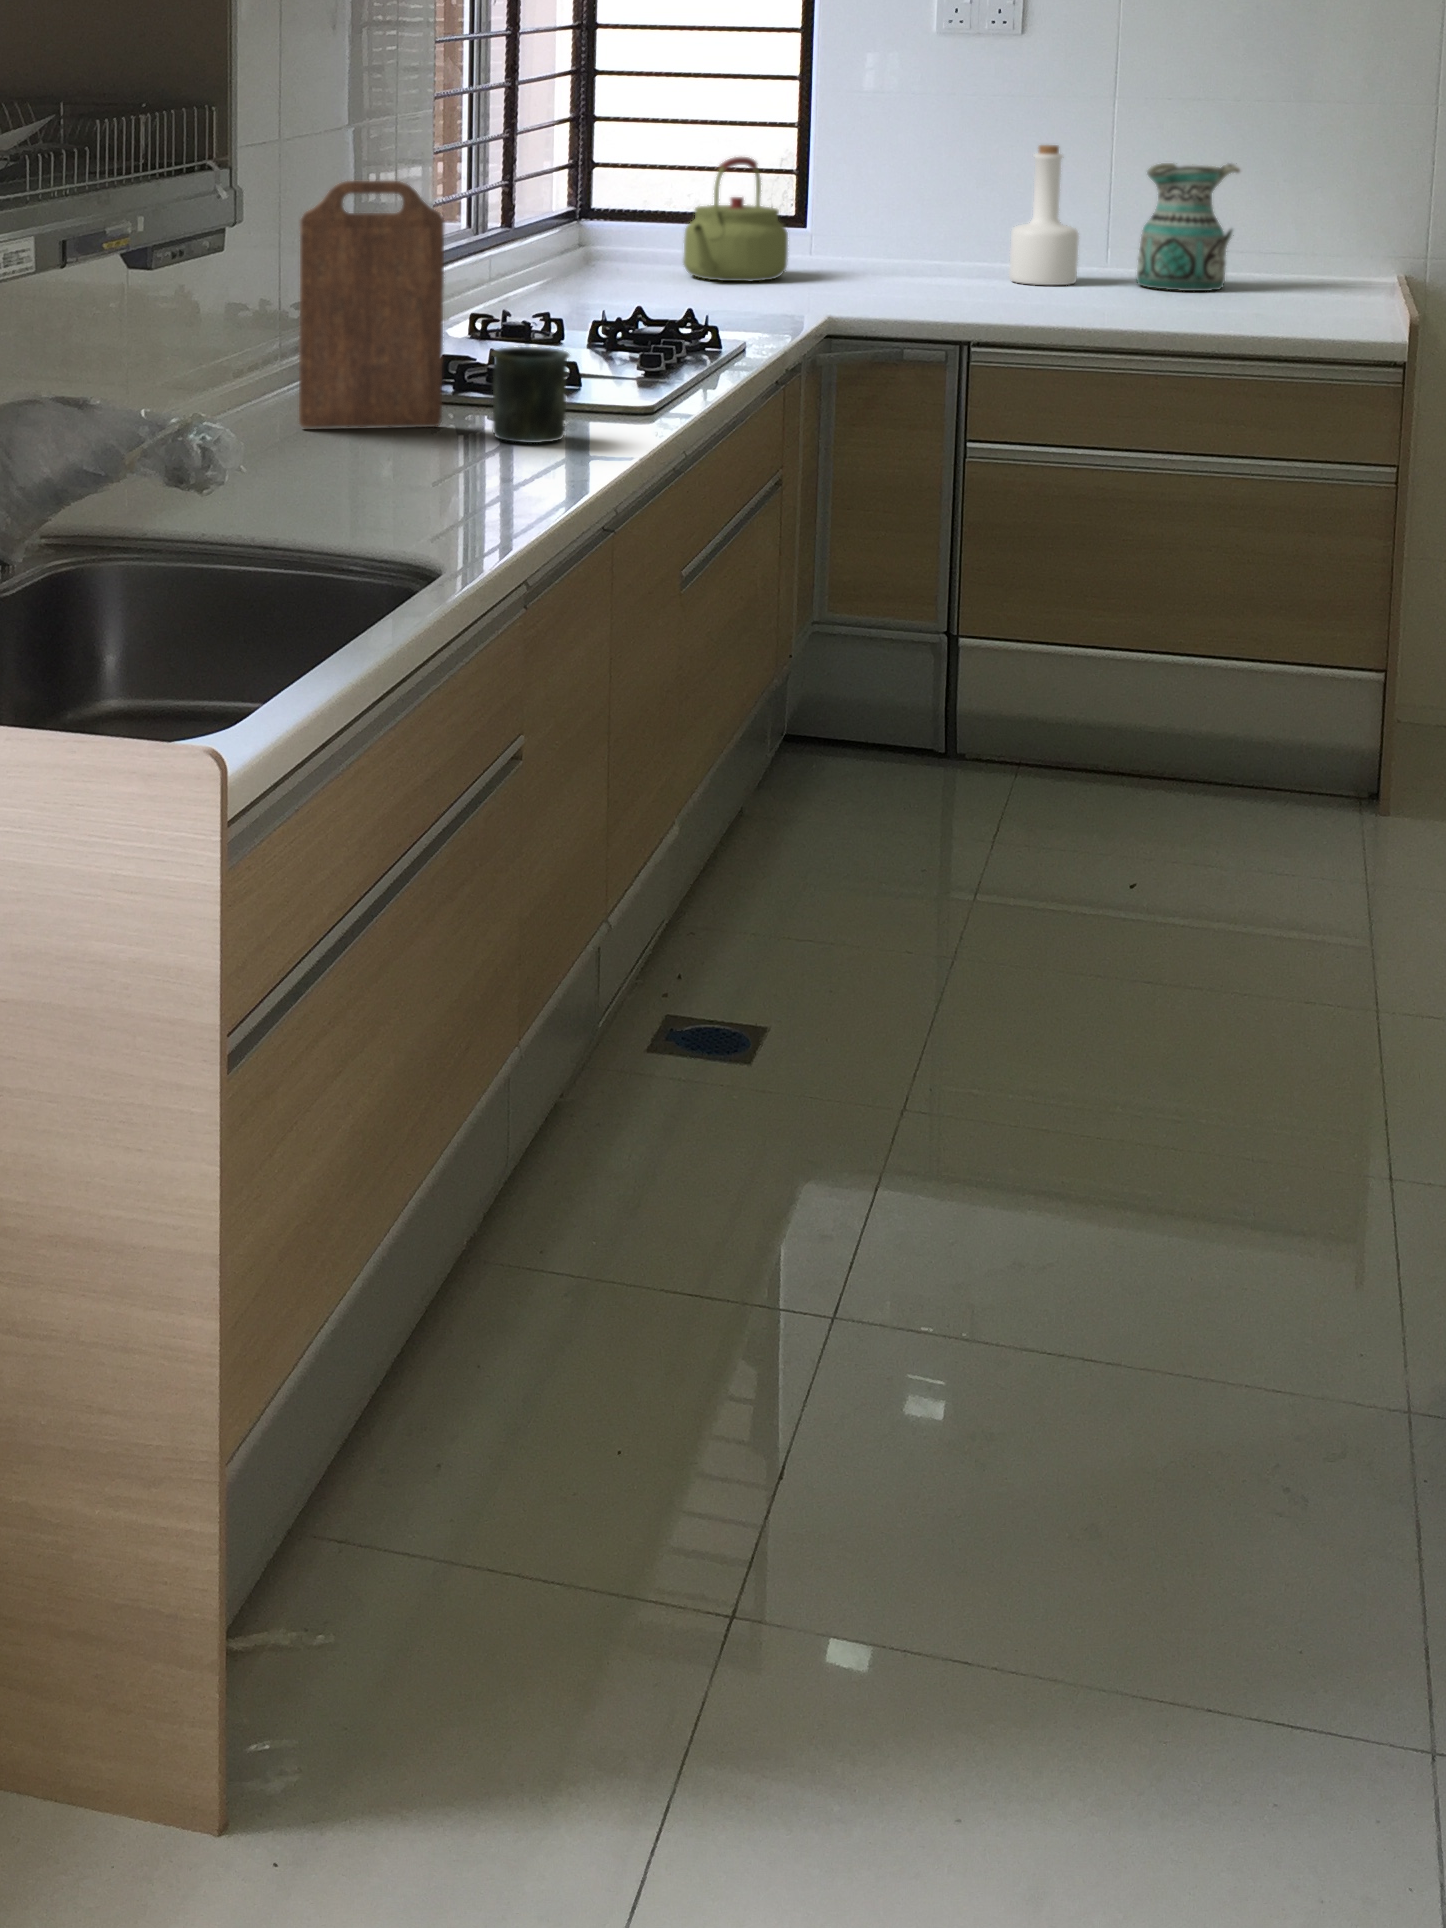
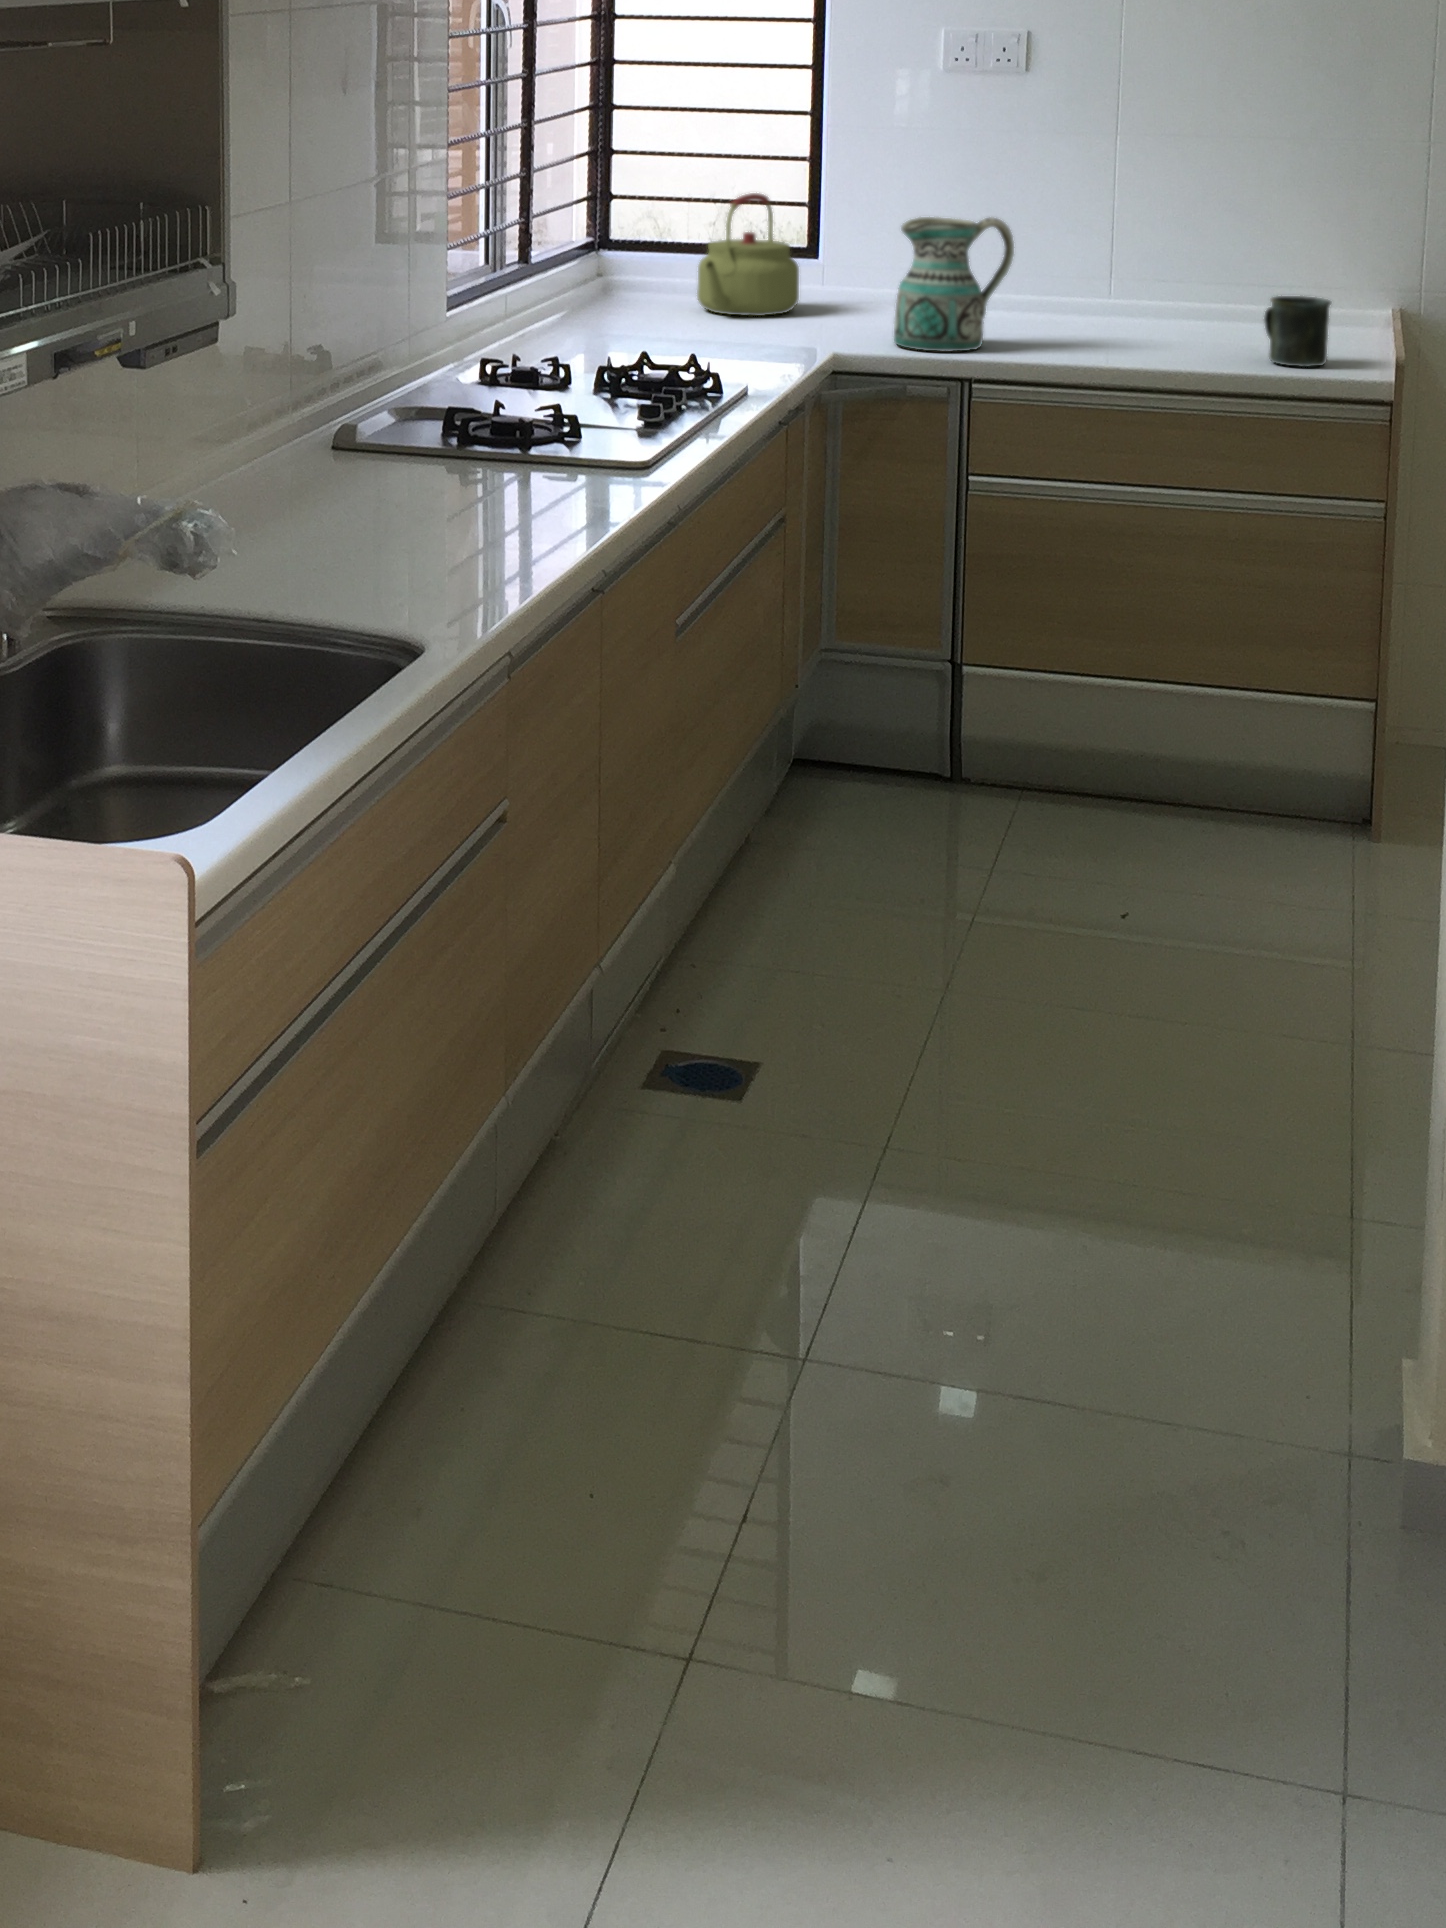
bottle: present [1009,145,1079,285] -> none [1016,181,1084,319]
ceramic pitcher: present [1137,163,1240,291] -> present [894,217,1014,351]
cutting board: present [299,181,444,428] -> none [303,250,443,488]
mug: present [491,347,569,443] -> present [1264,296,1331,367]

